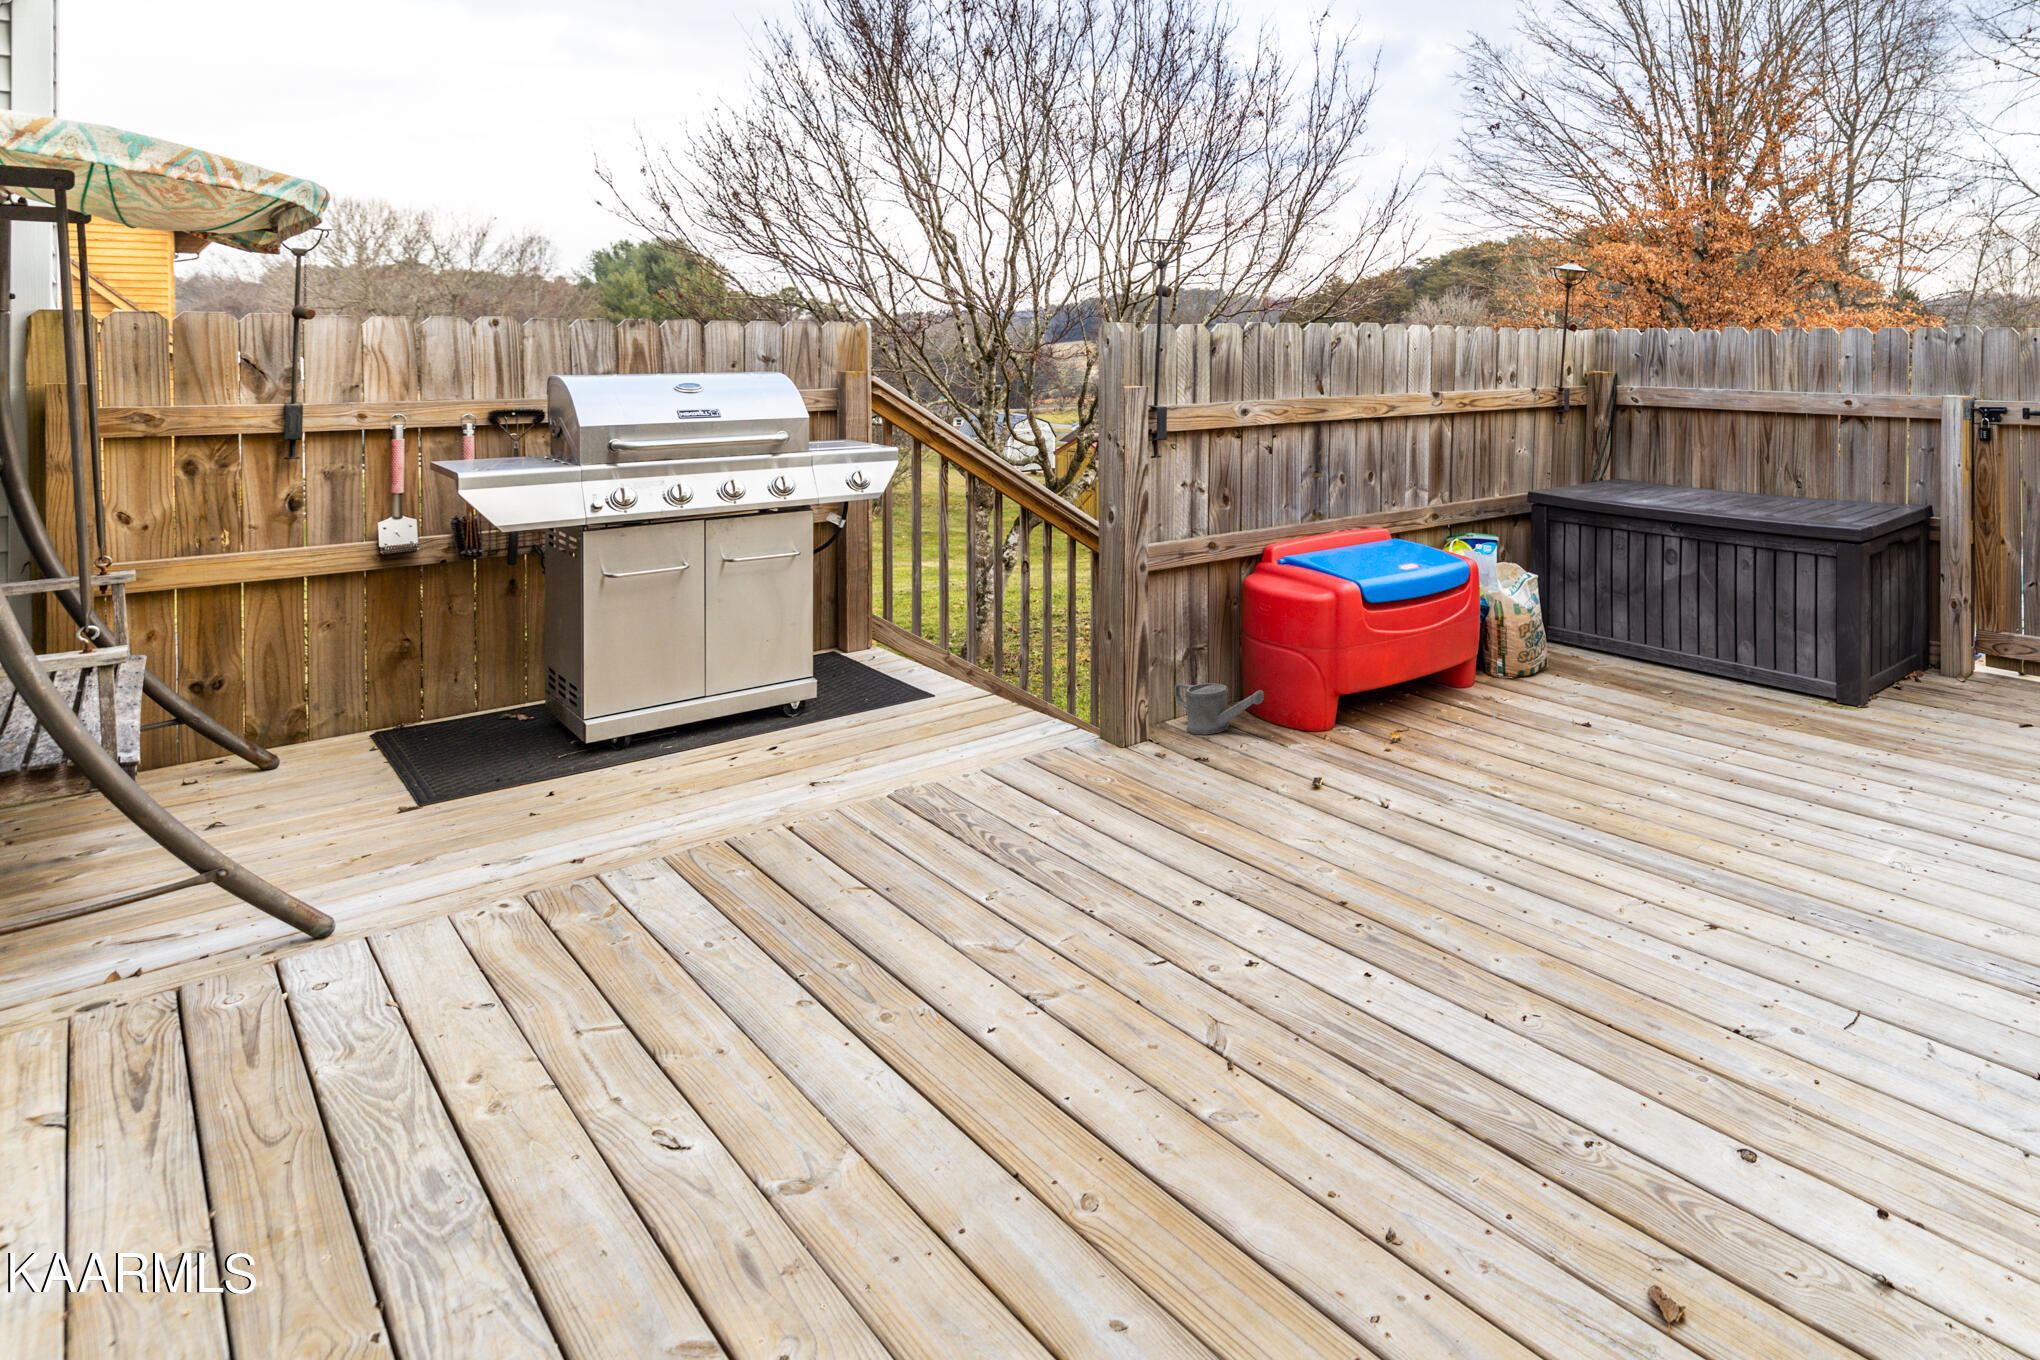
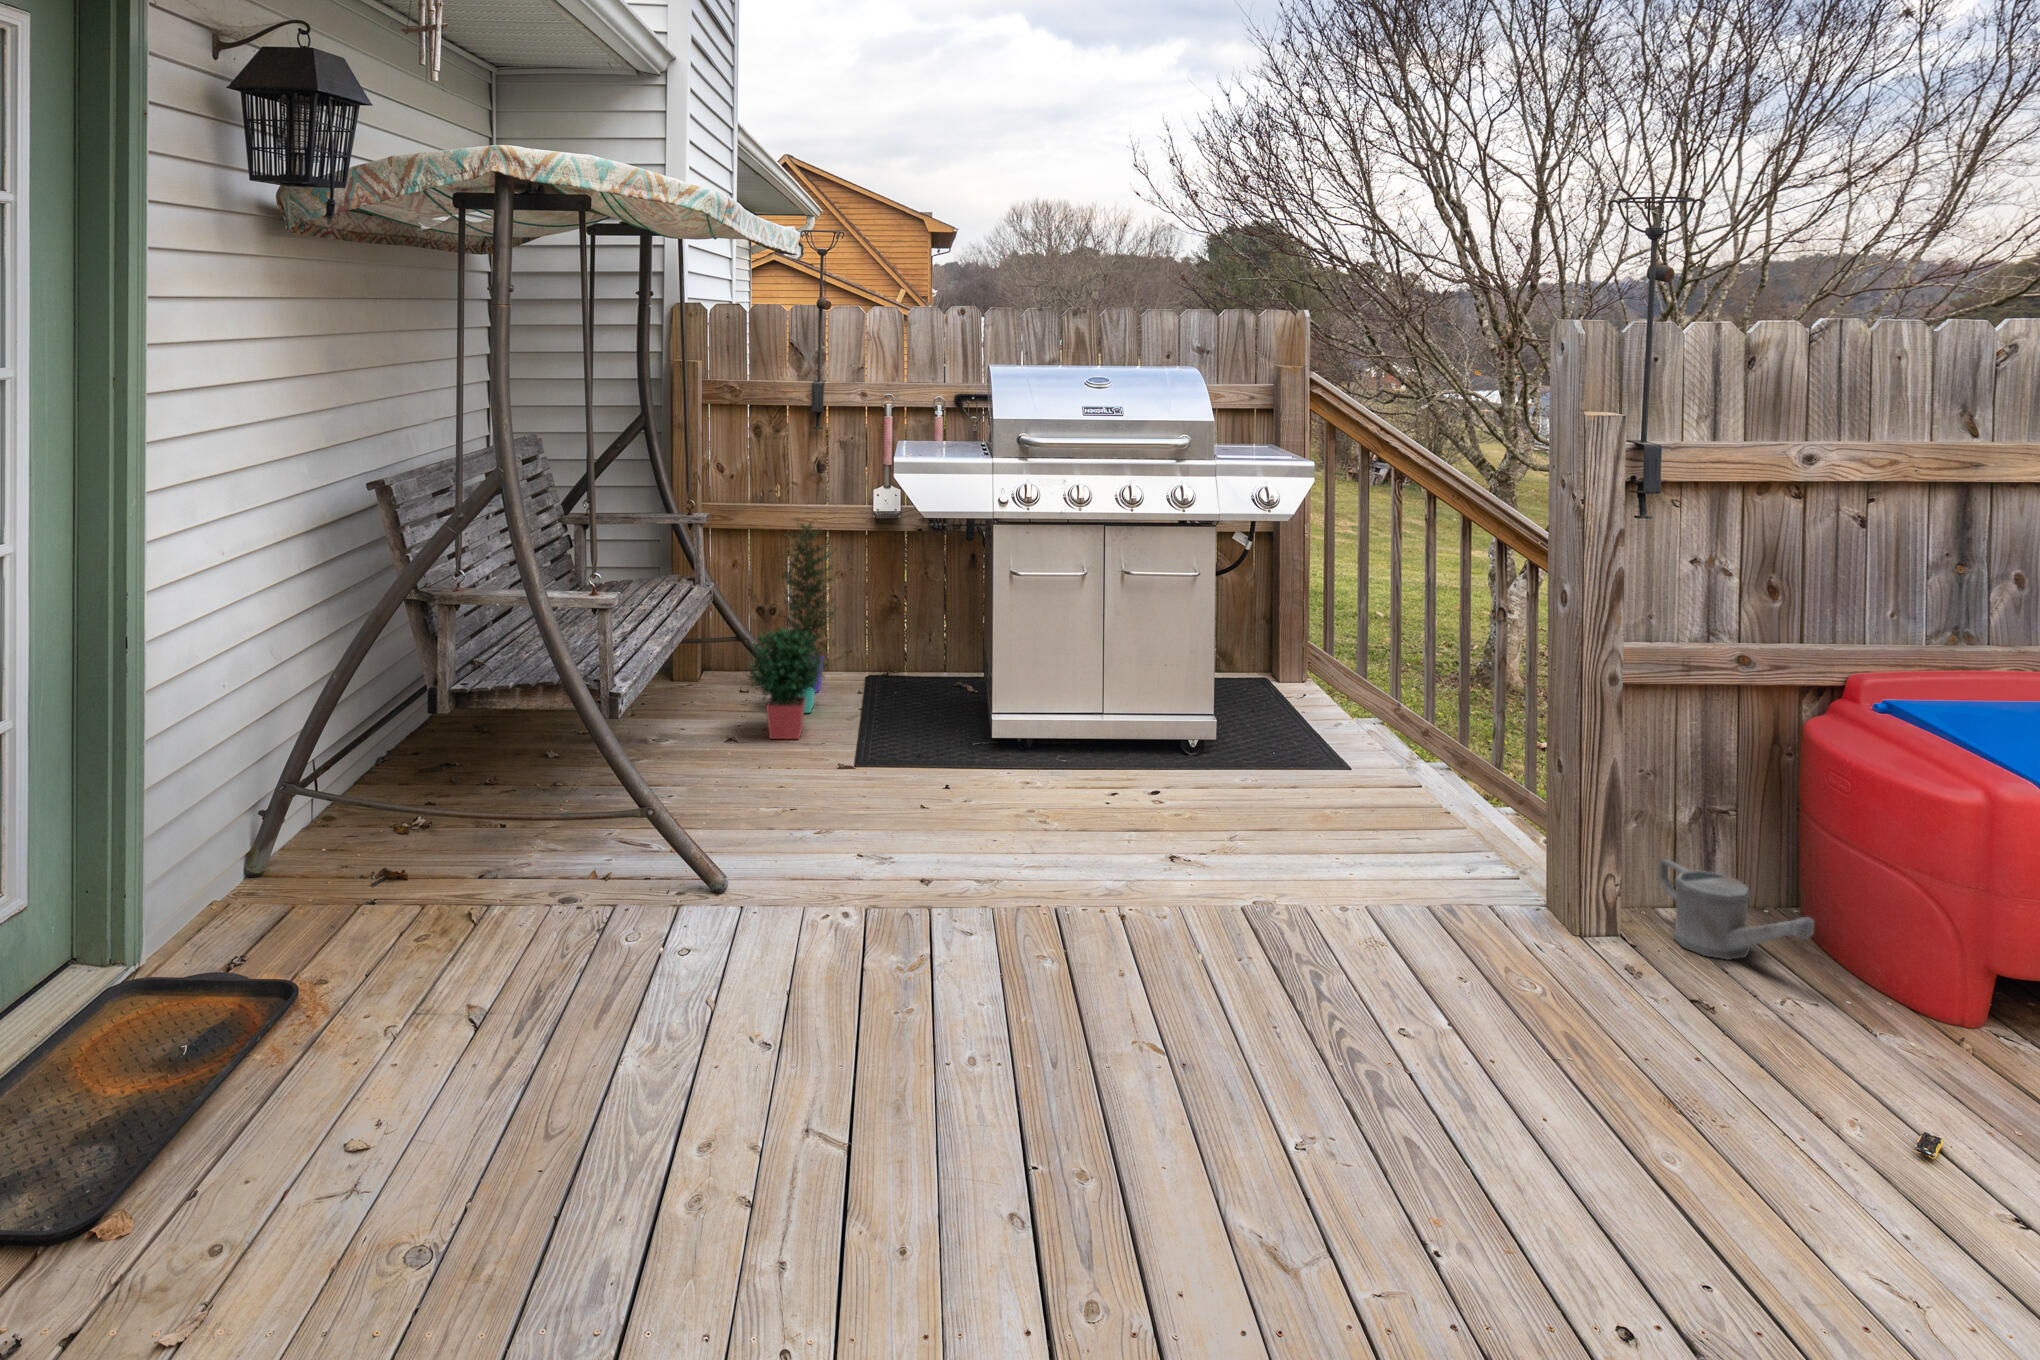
potted plant: none [244,560,364,804] -> present [749,520,838,739]

